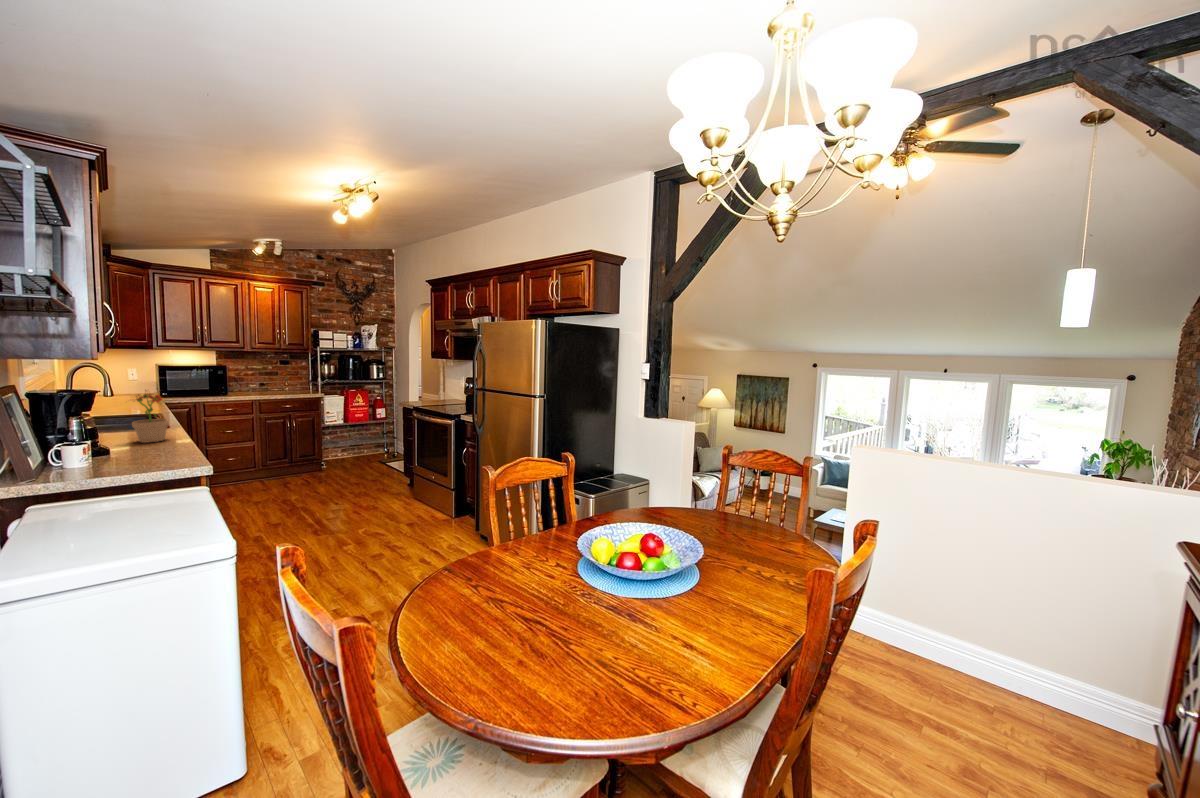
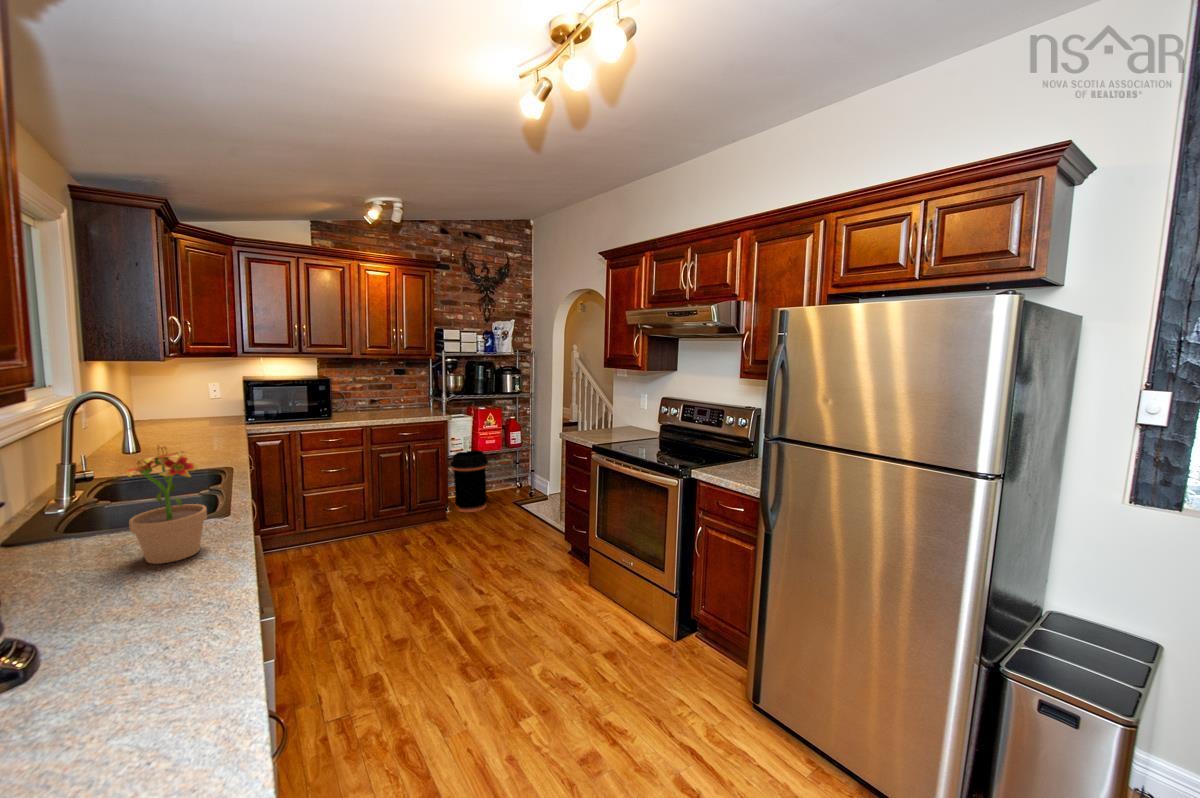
trash can: none [326,422,357,467] -> present [451,450,488,512]

